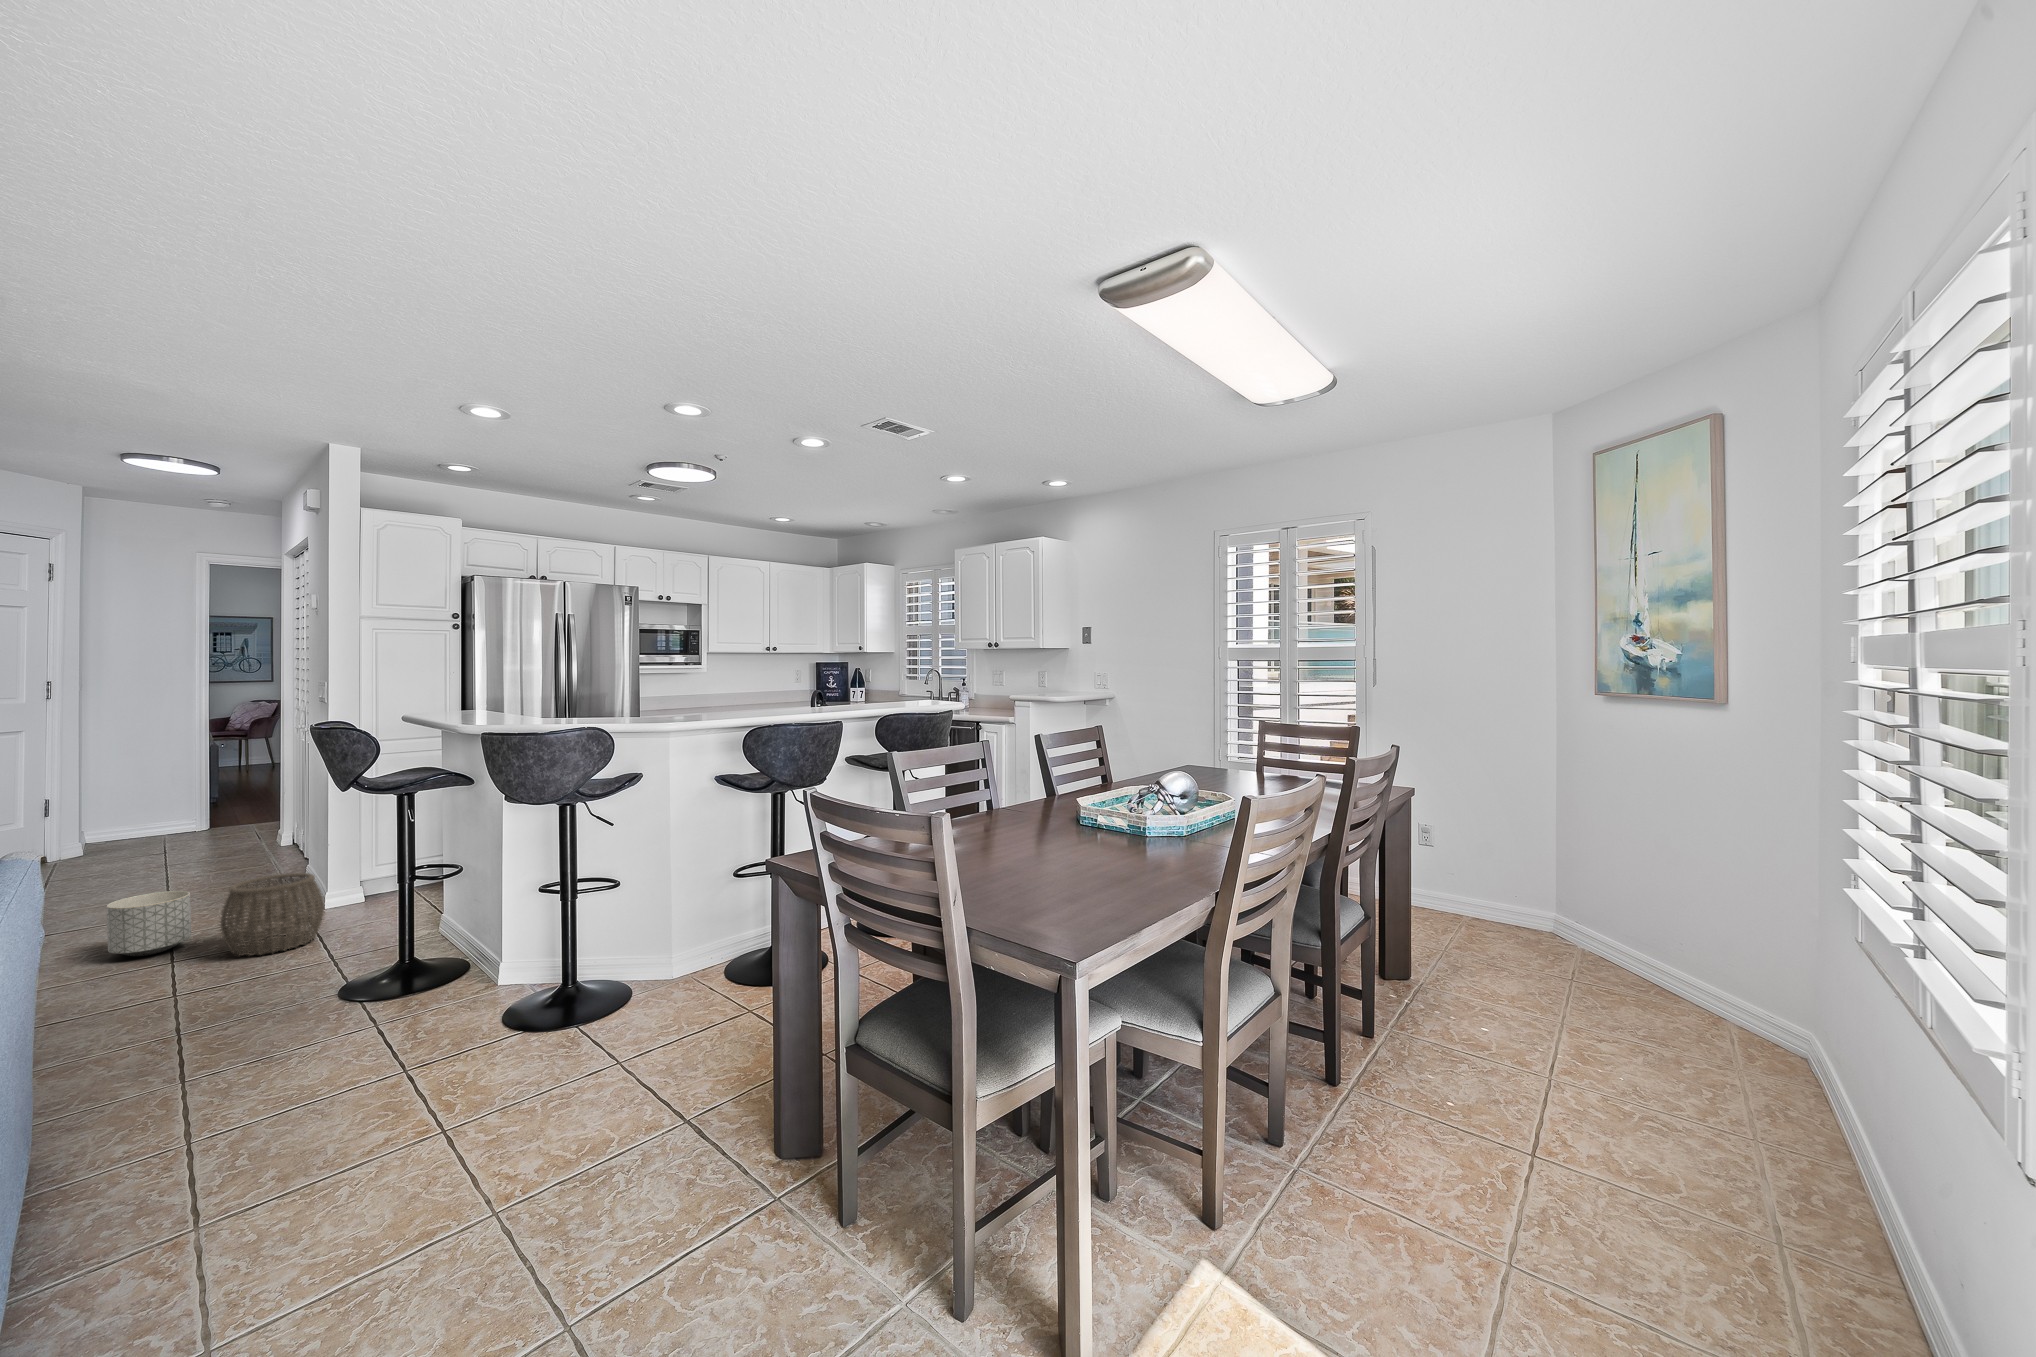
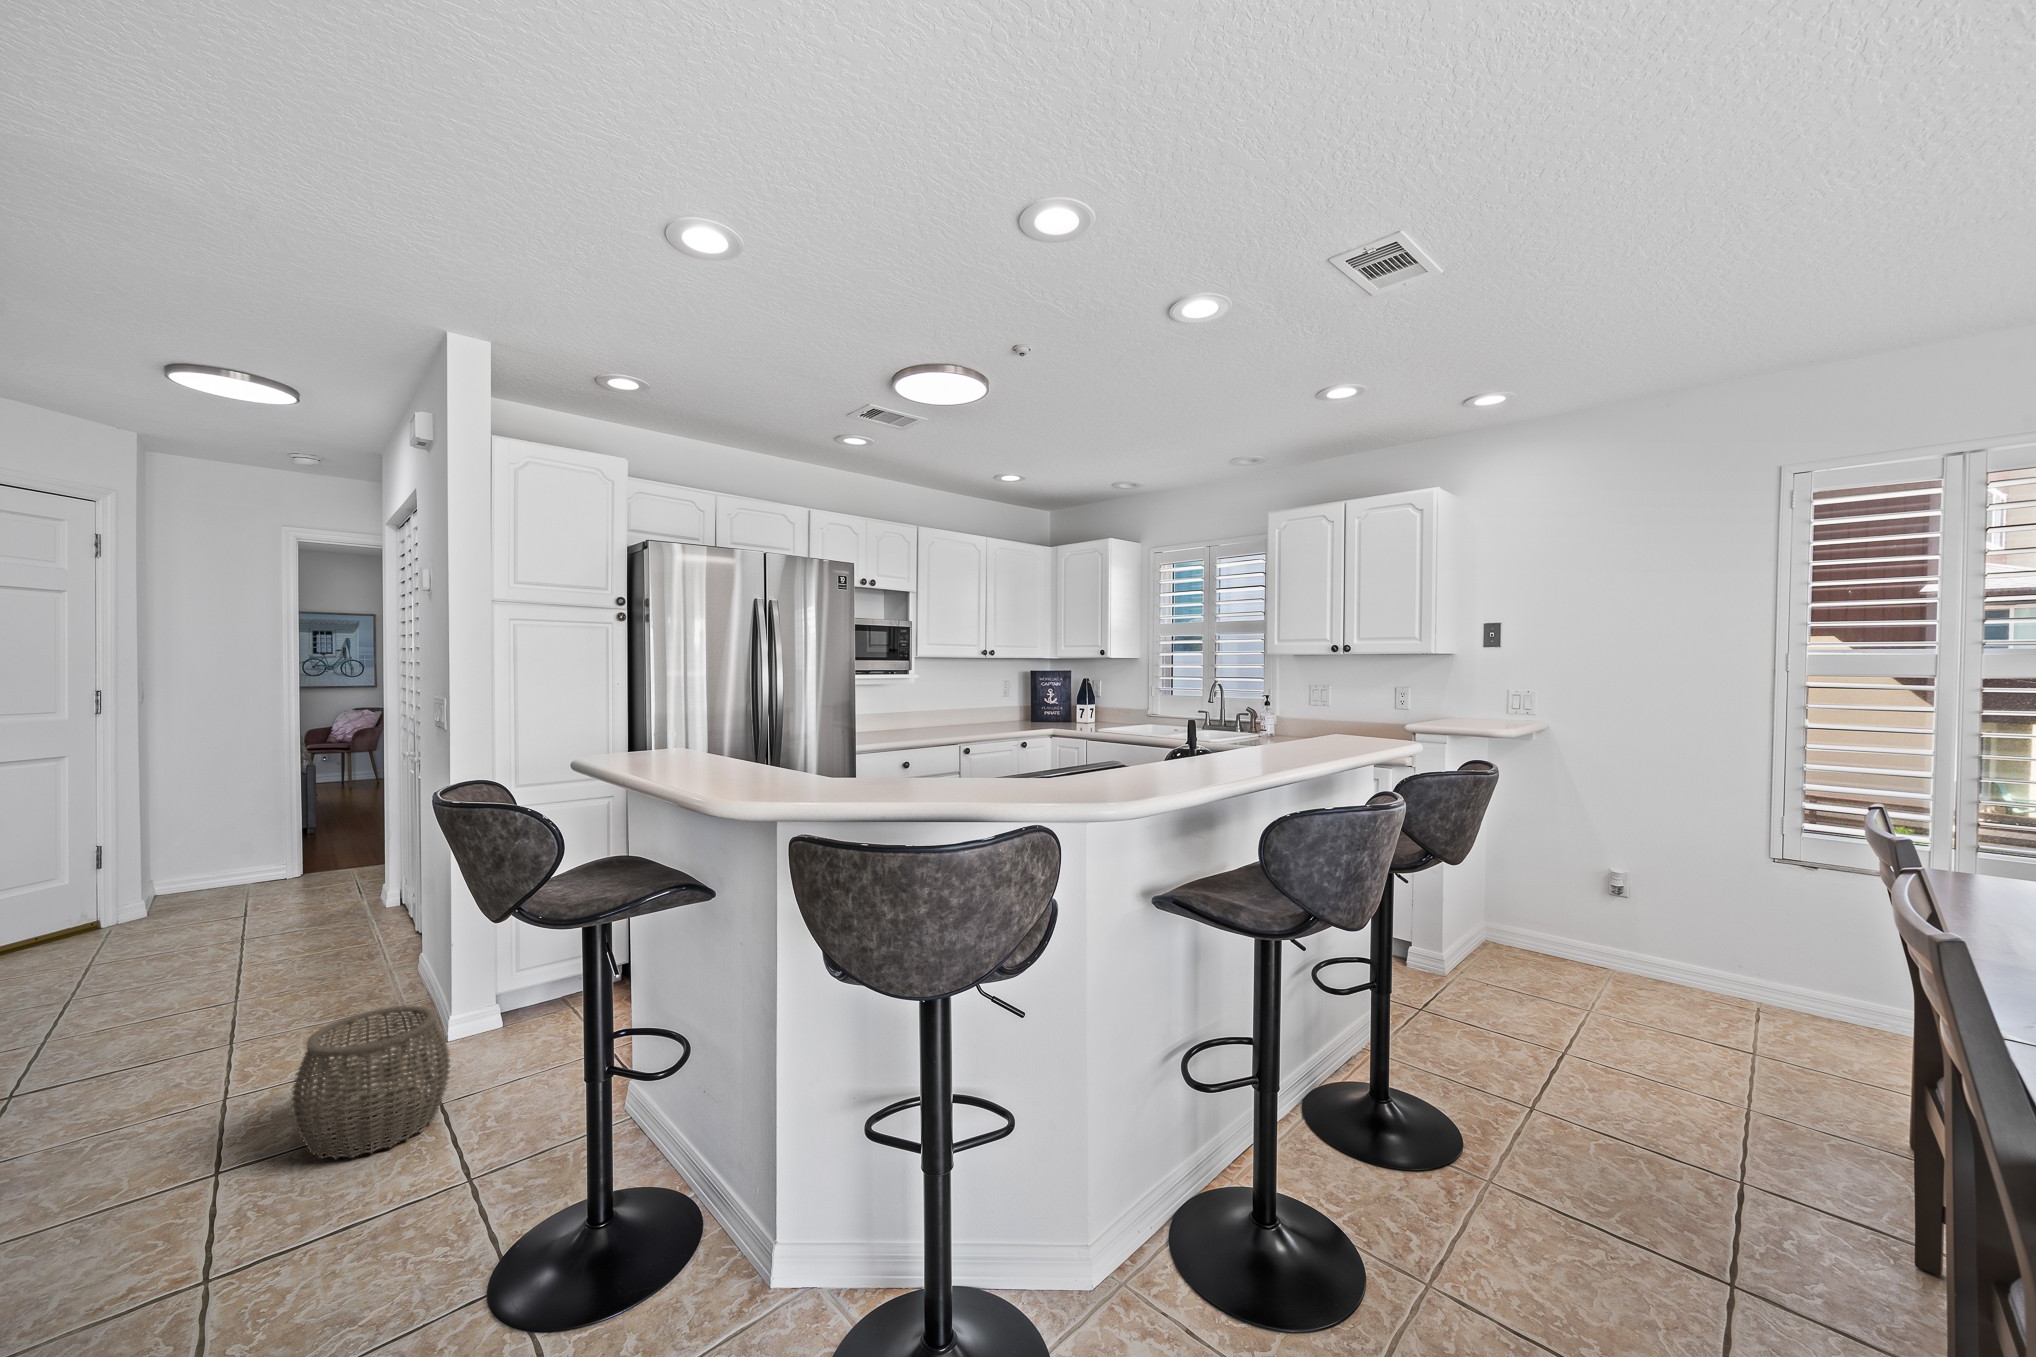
planter: present [107,891,191,956] -> none [122,1031,252,1149]

